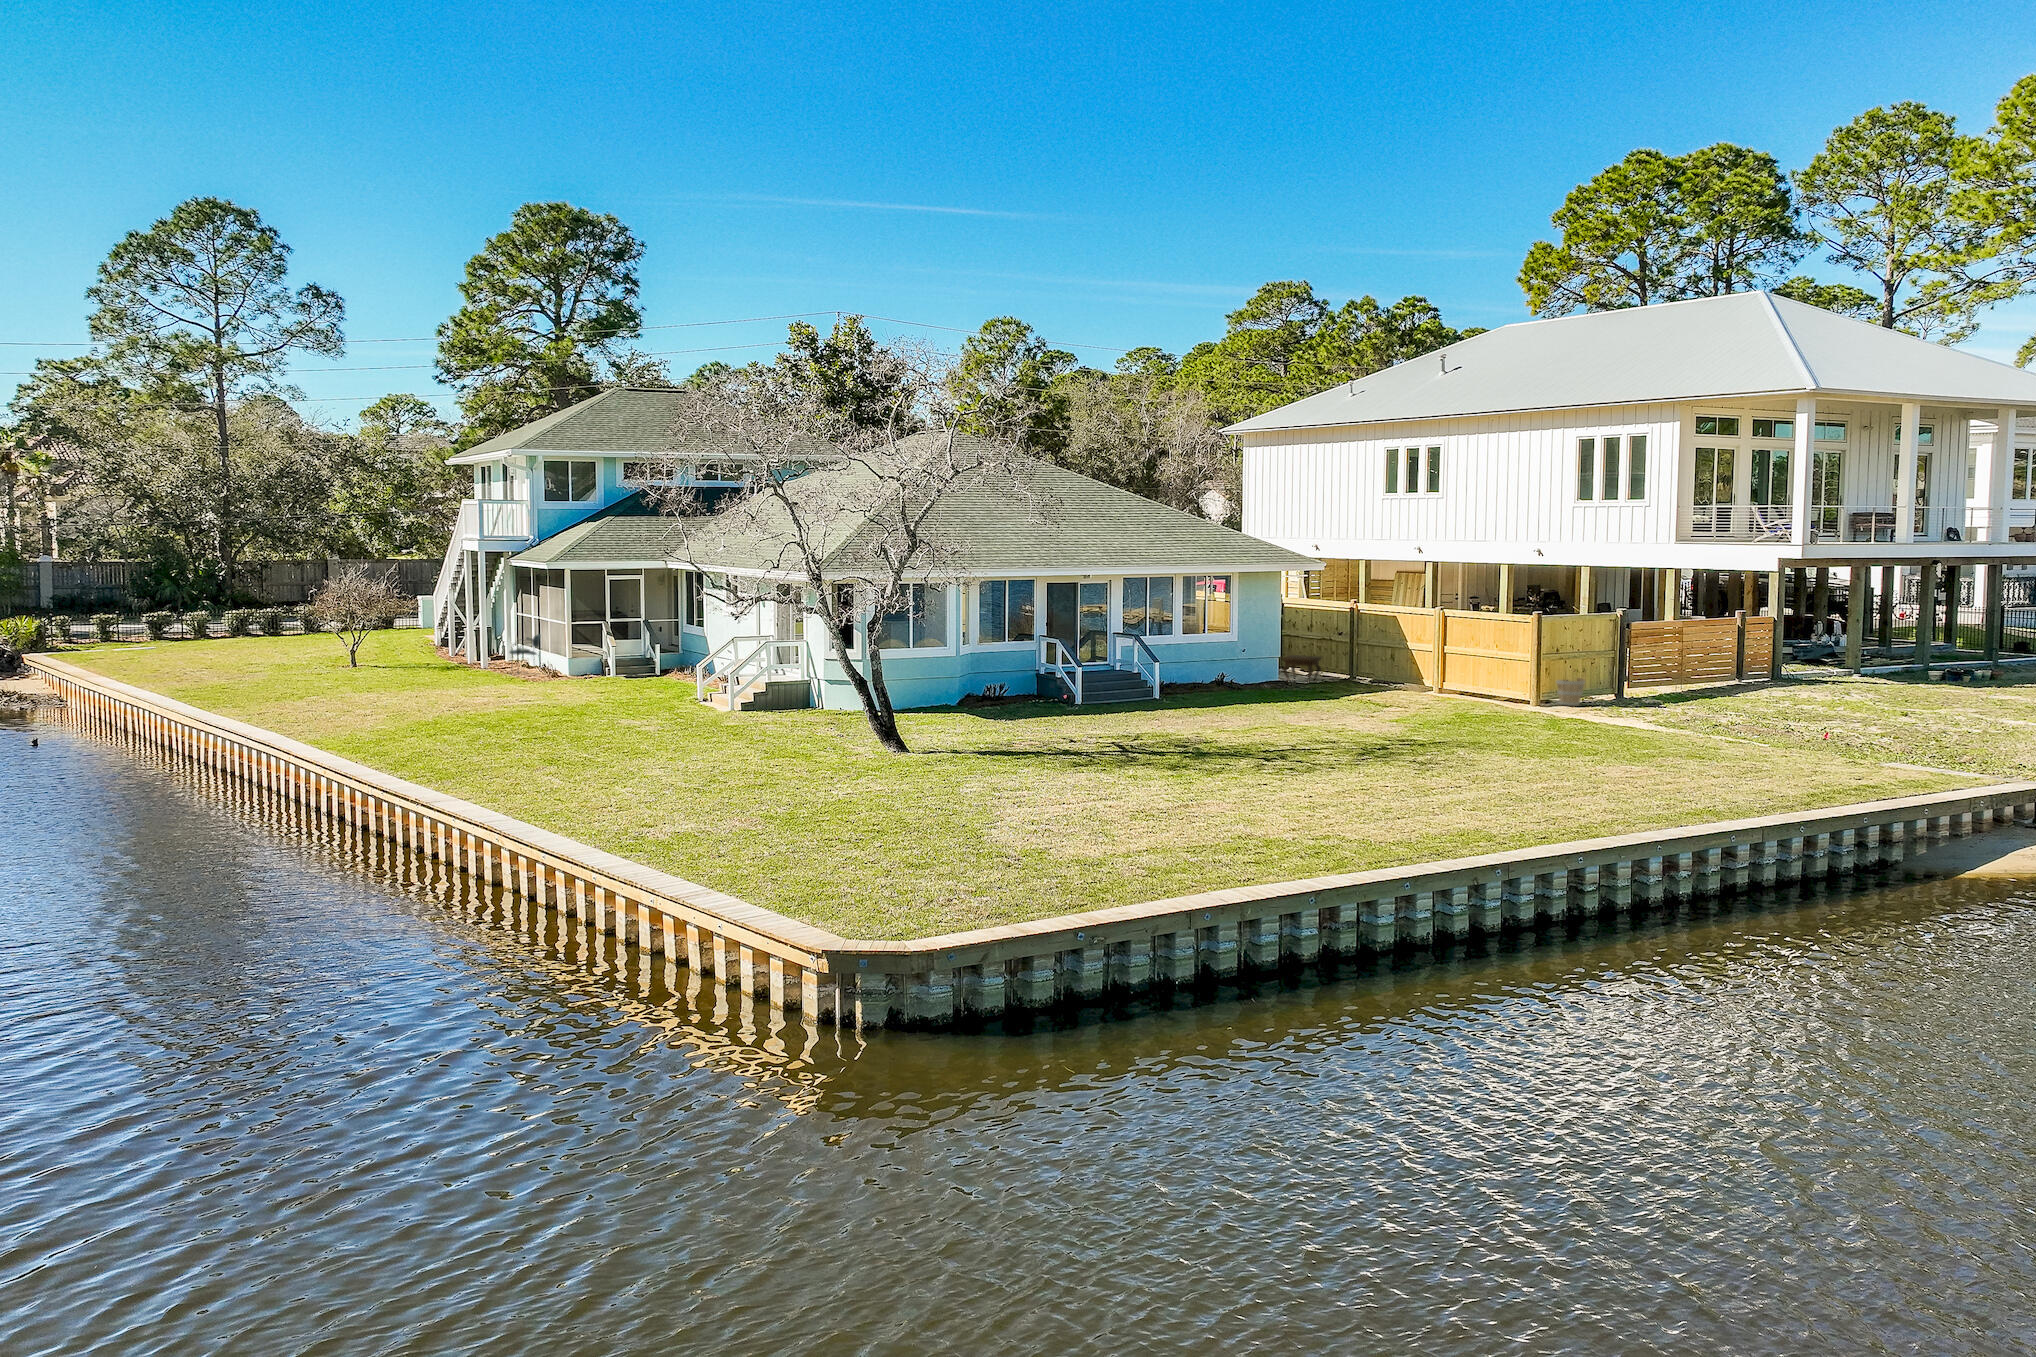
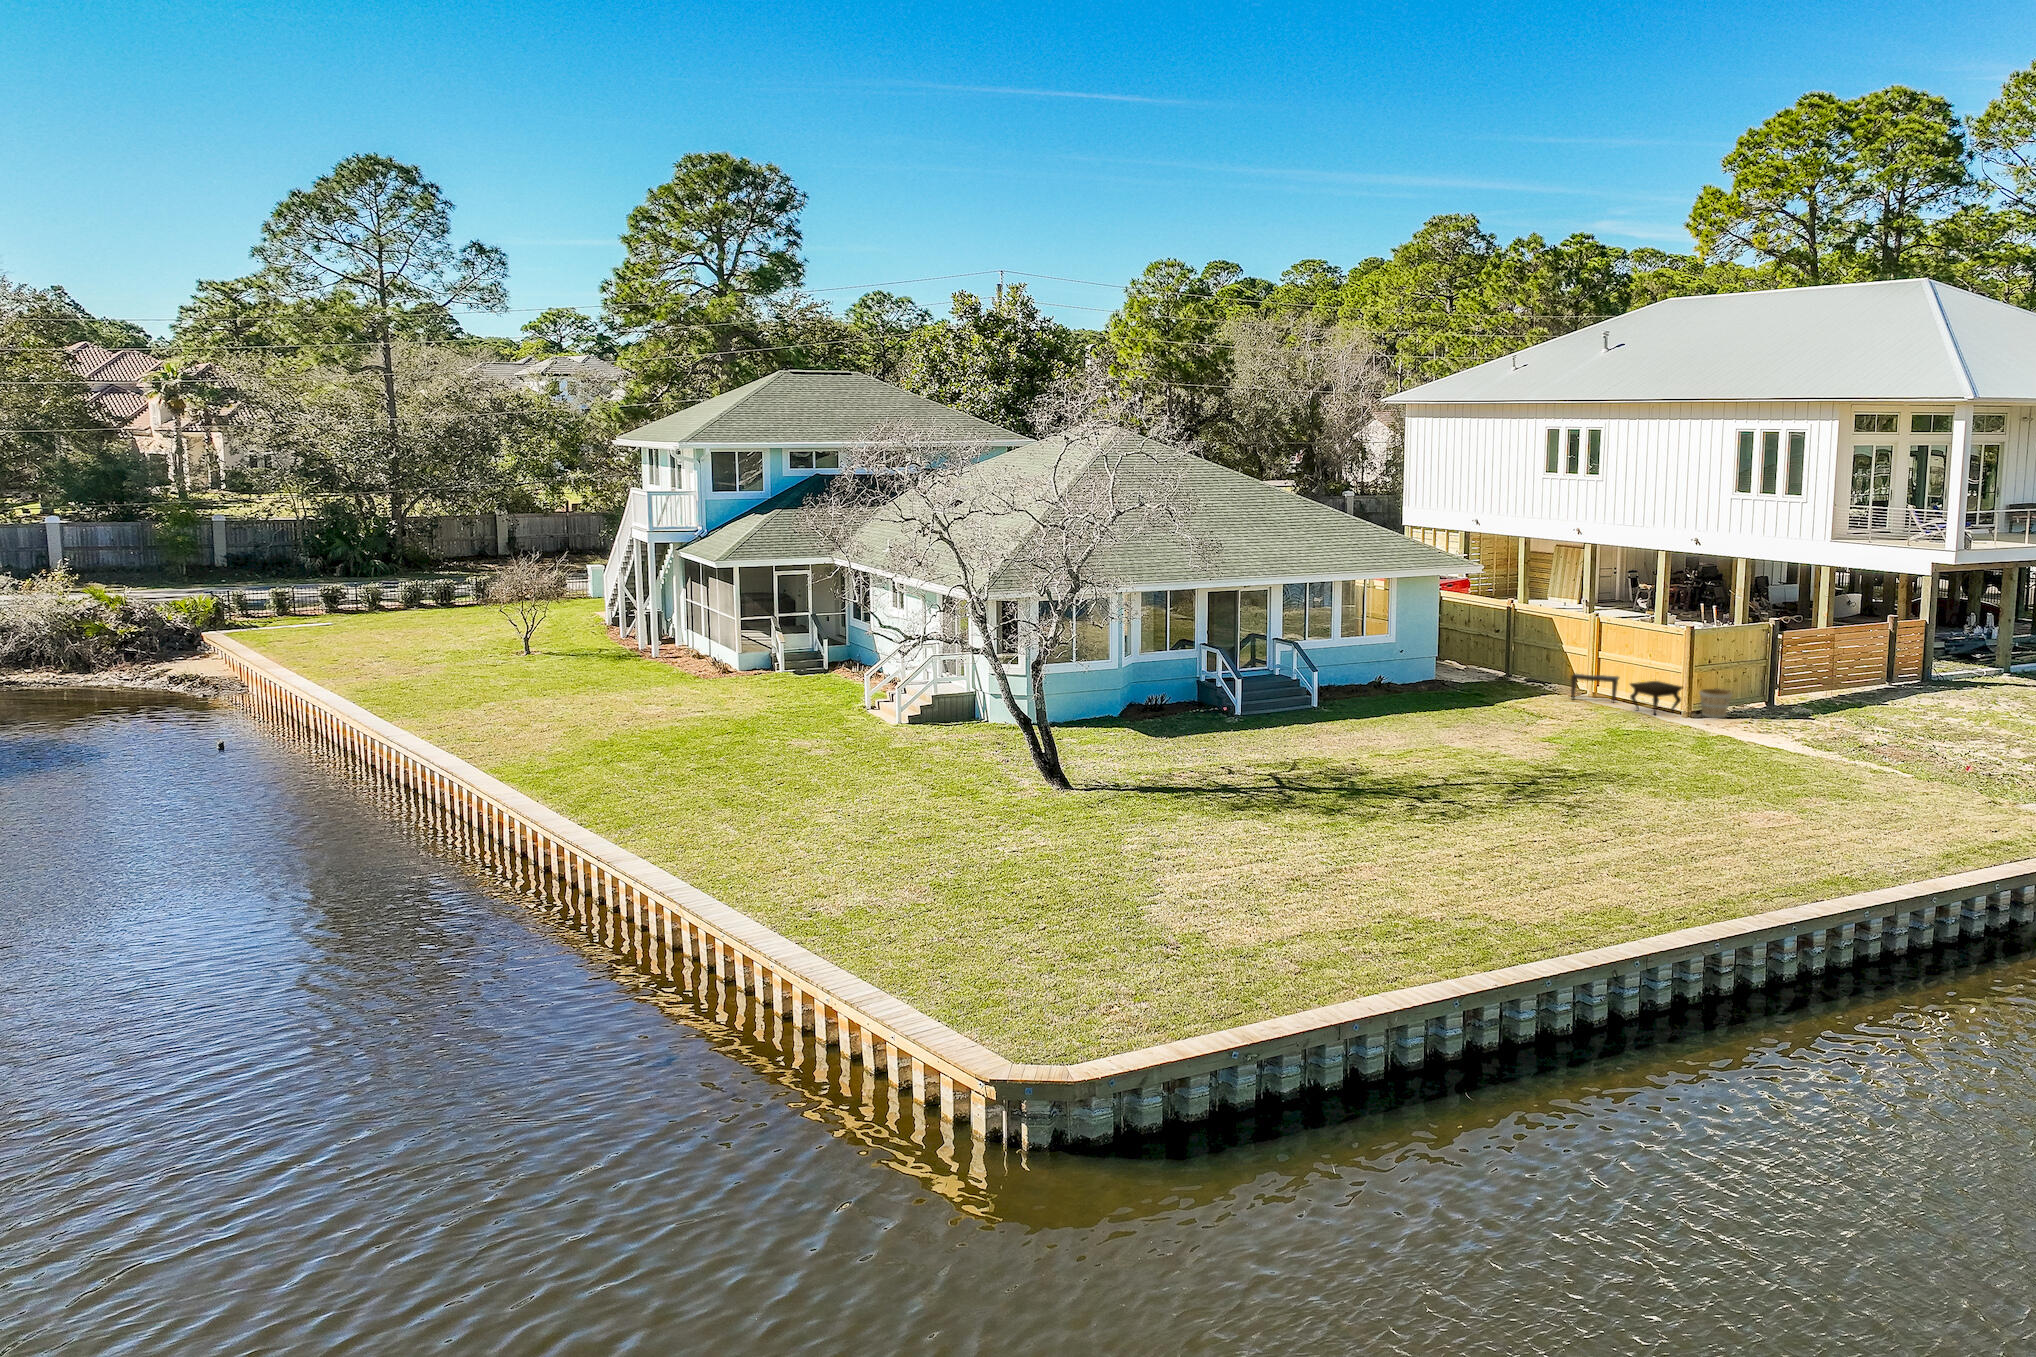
chair: present [510,634,540,668] -> none [684,624,714,664]
side table: present [1282,655,1322,681] -> present [1630,681,1683,715]
bench: none [1425,668,1473,696] -> present [1571,673,1619,703]

